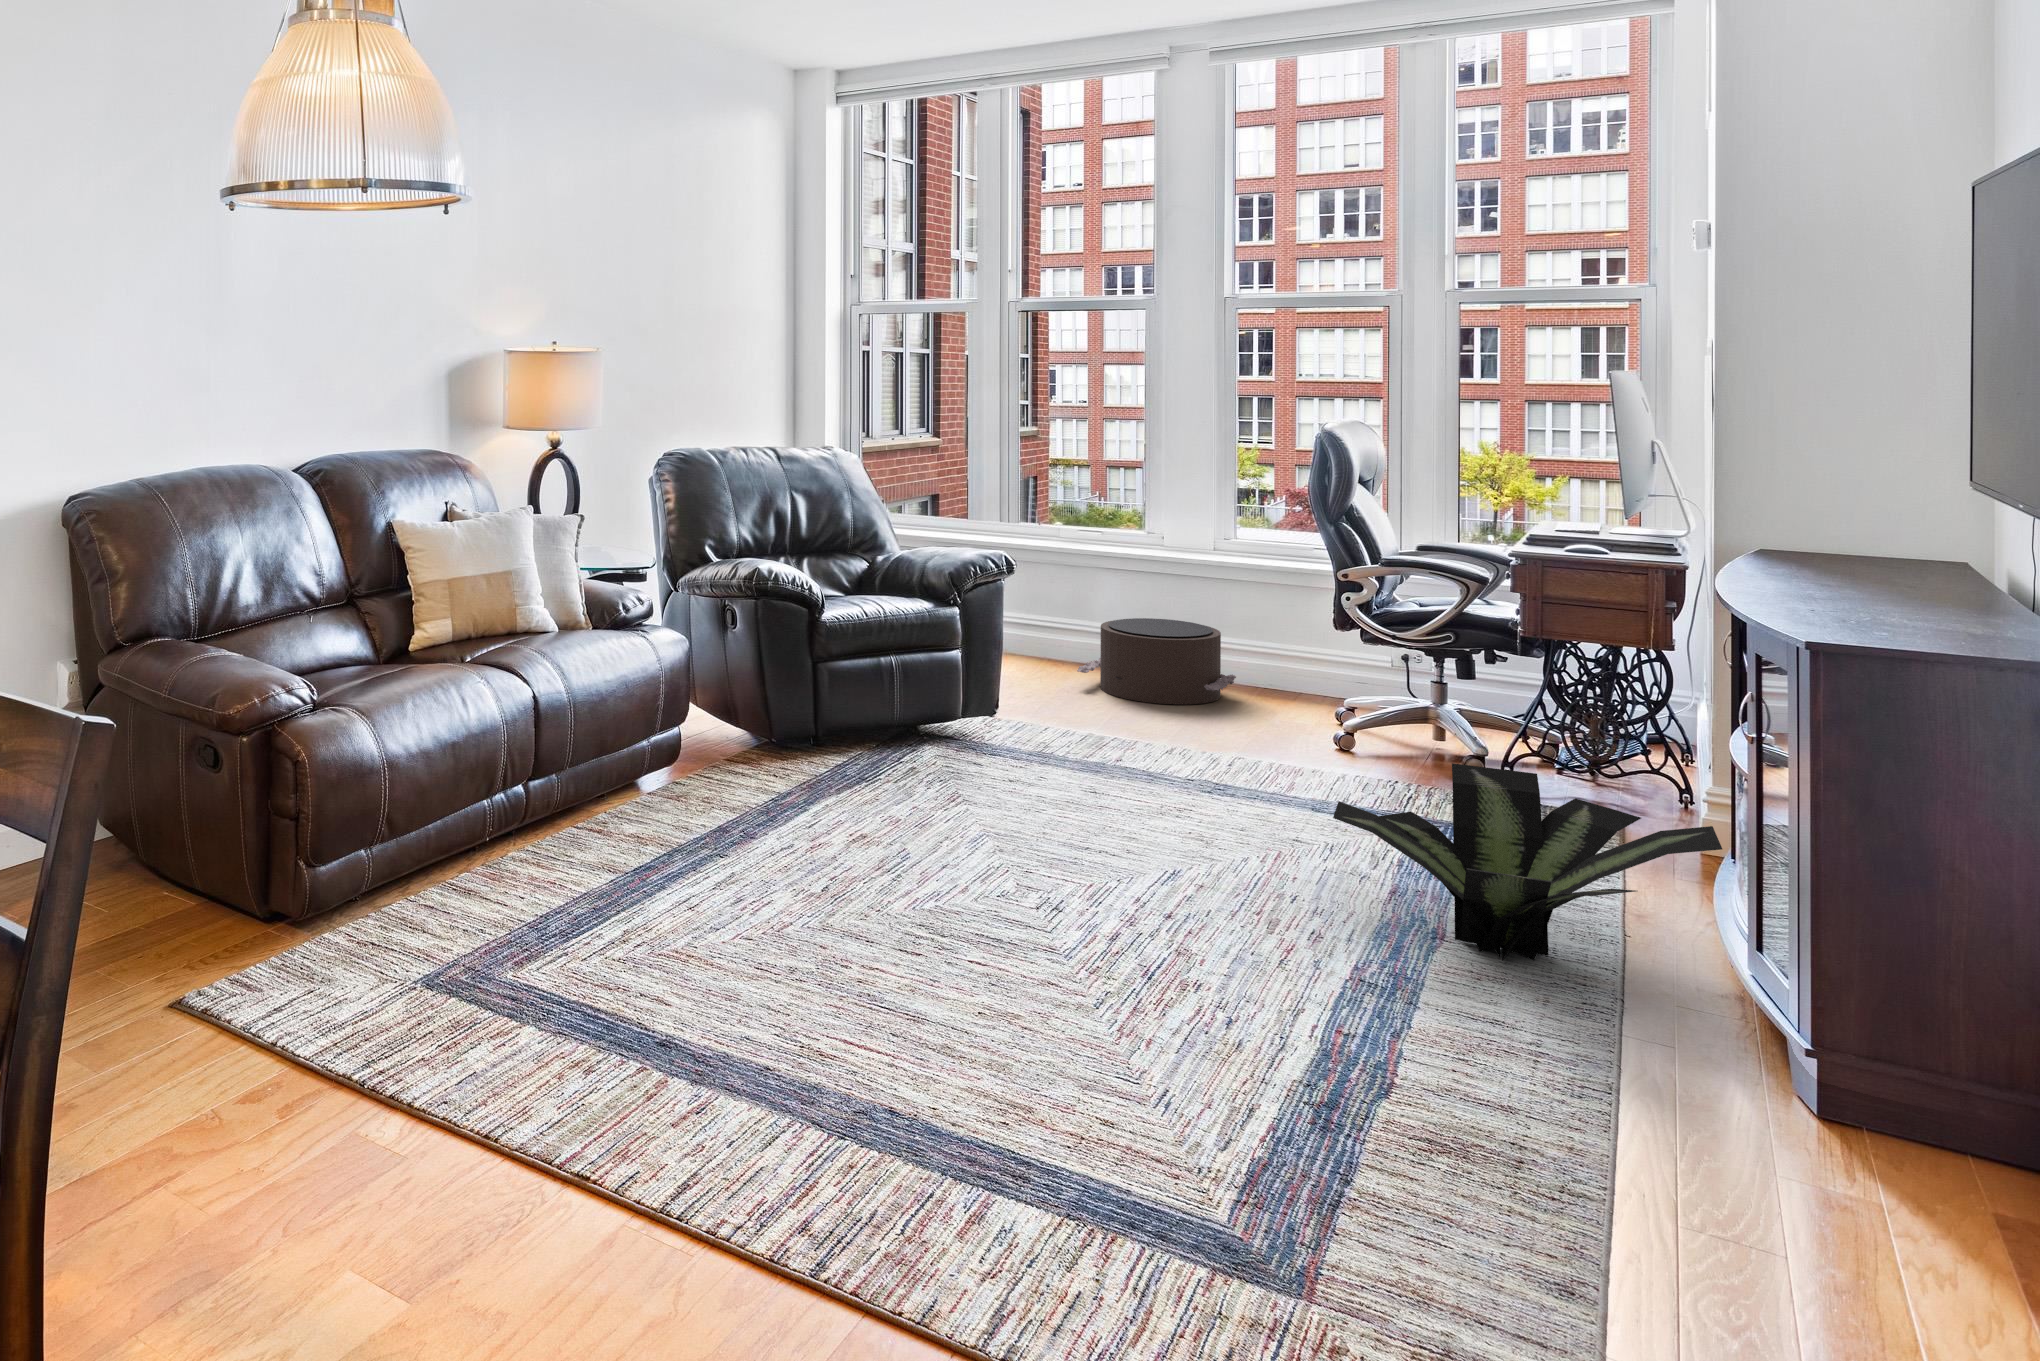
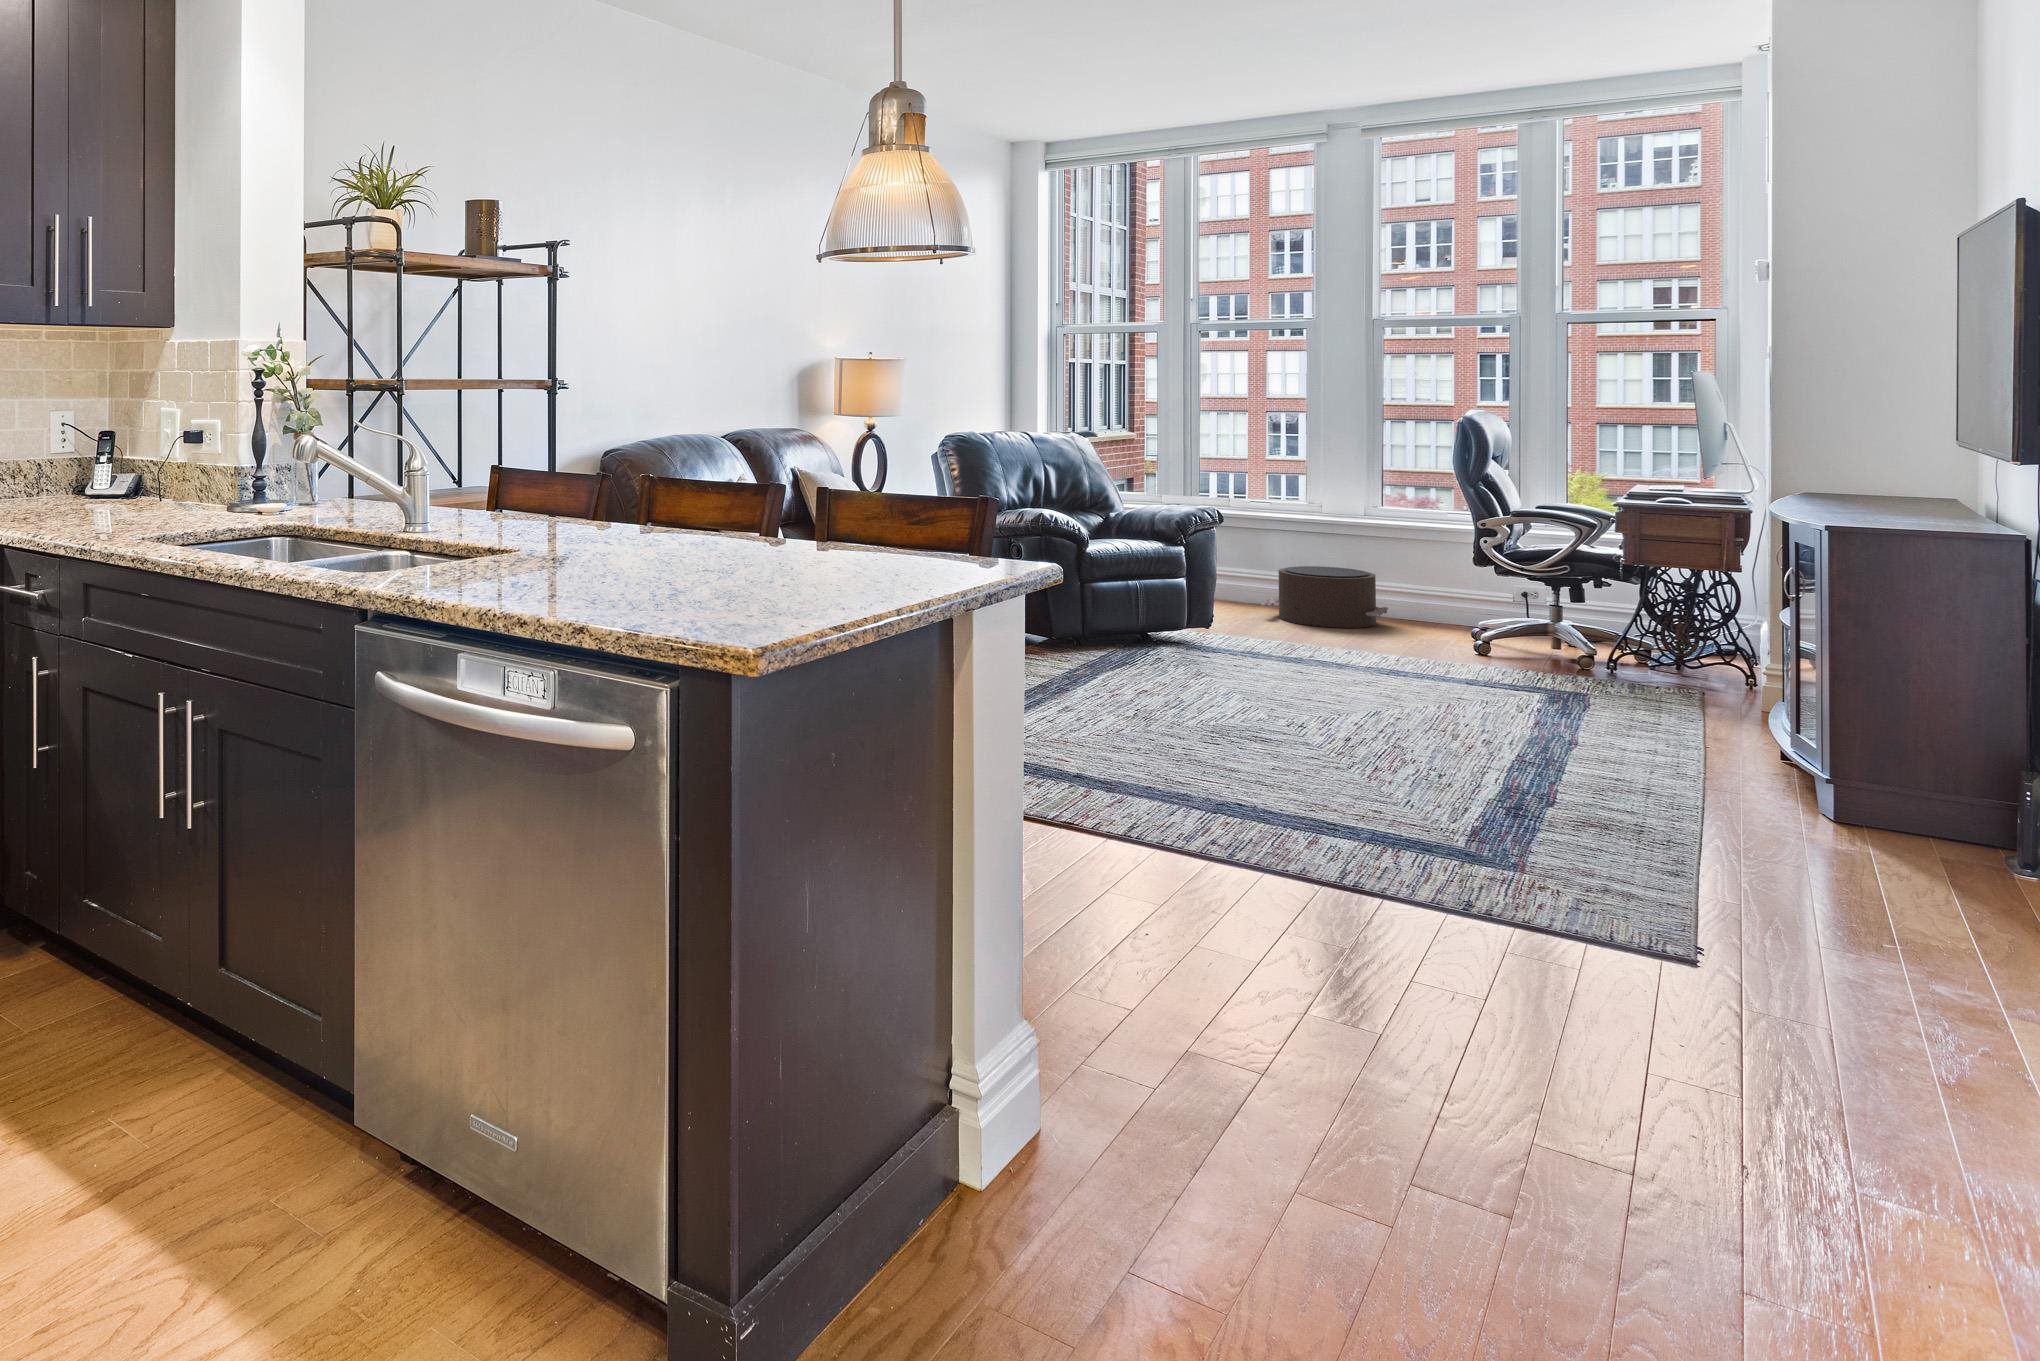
potted plant: present [1333,763,1722,961] -> none [1496,637,1777,758]

